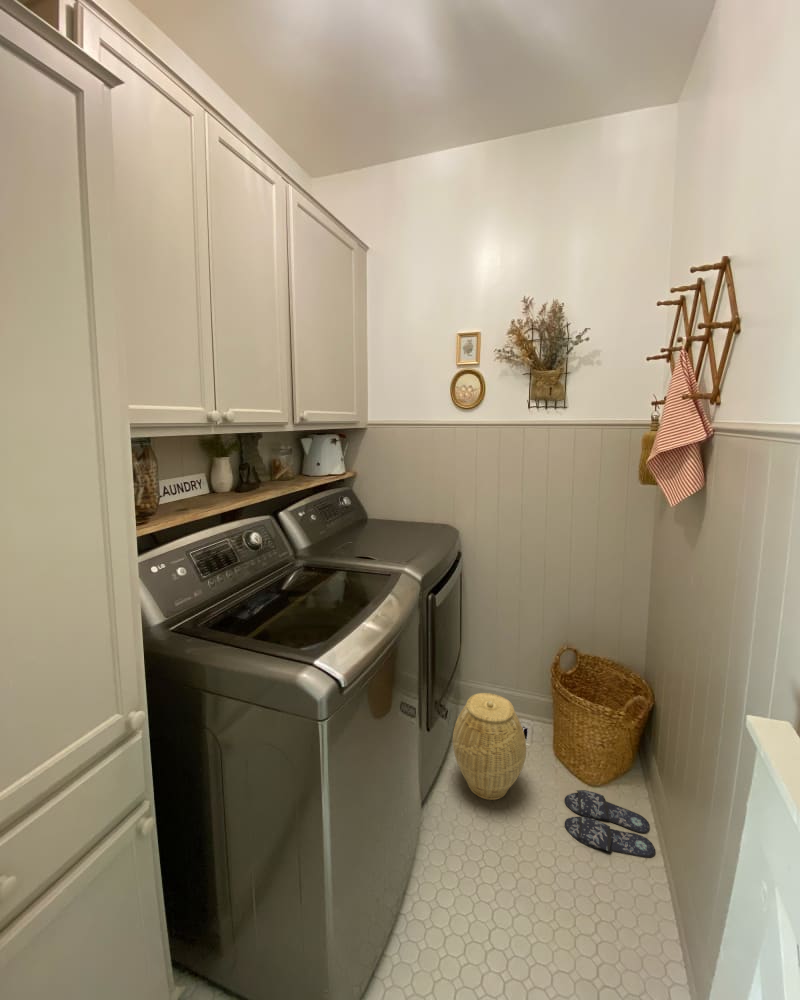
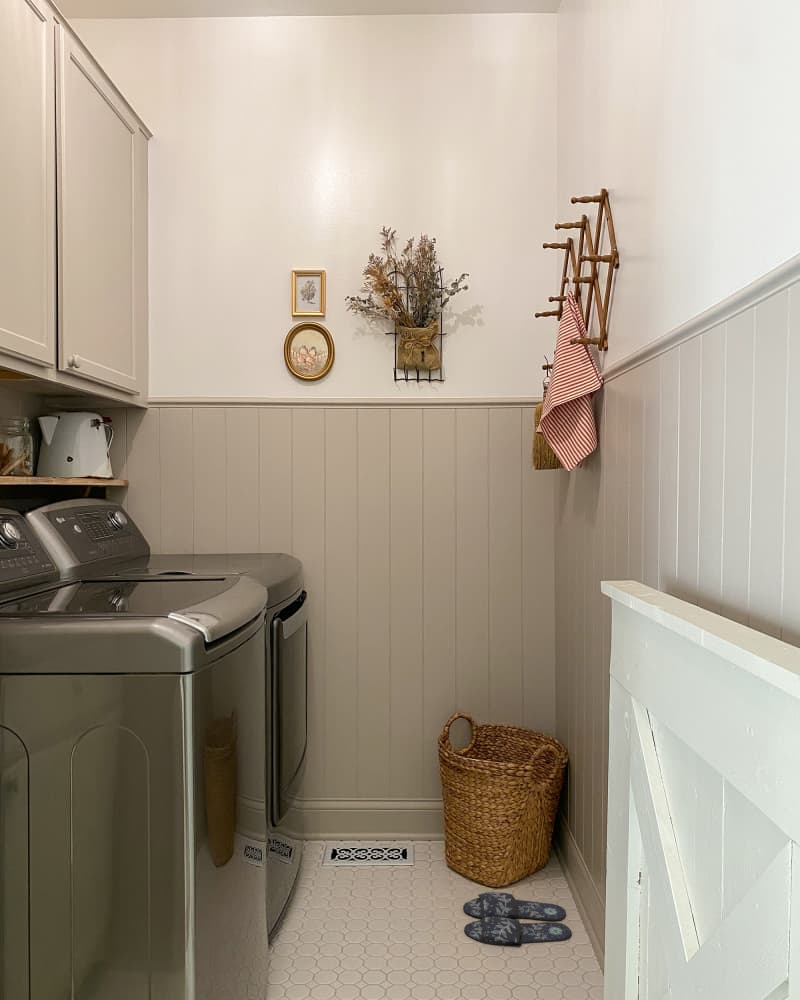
woven basket: present [453,693,526,800] -> none [308,780,411,927]

